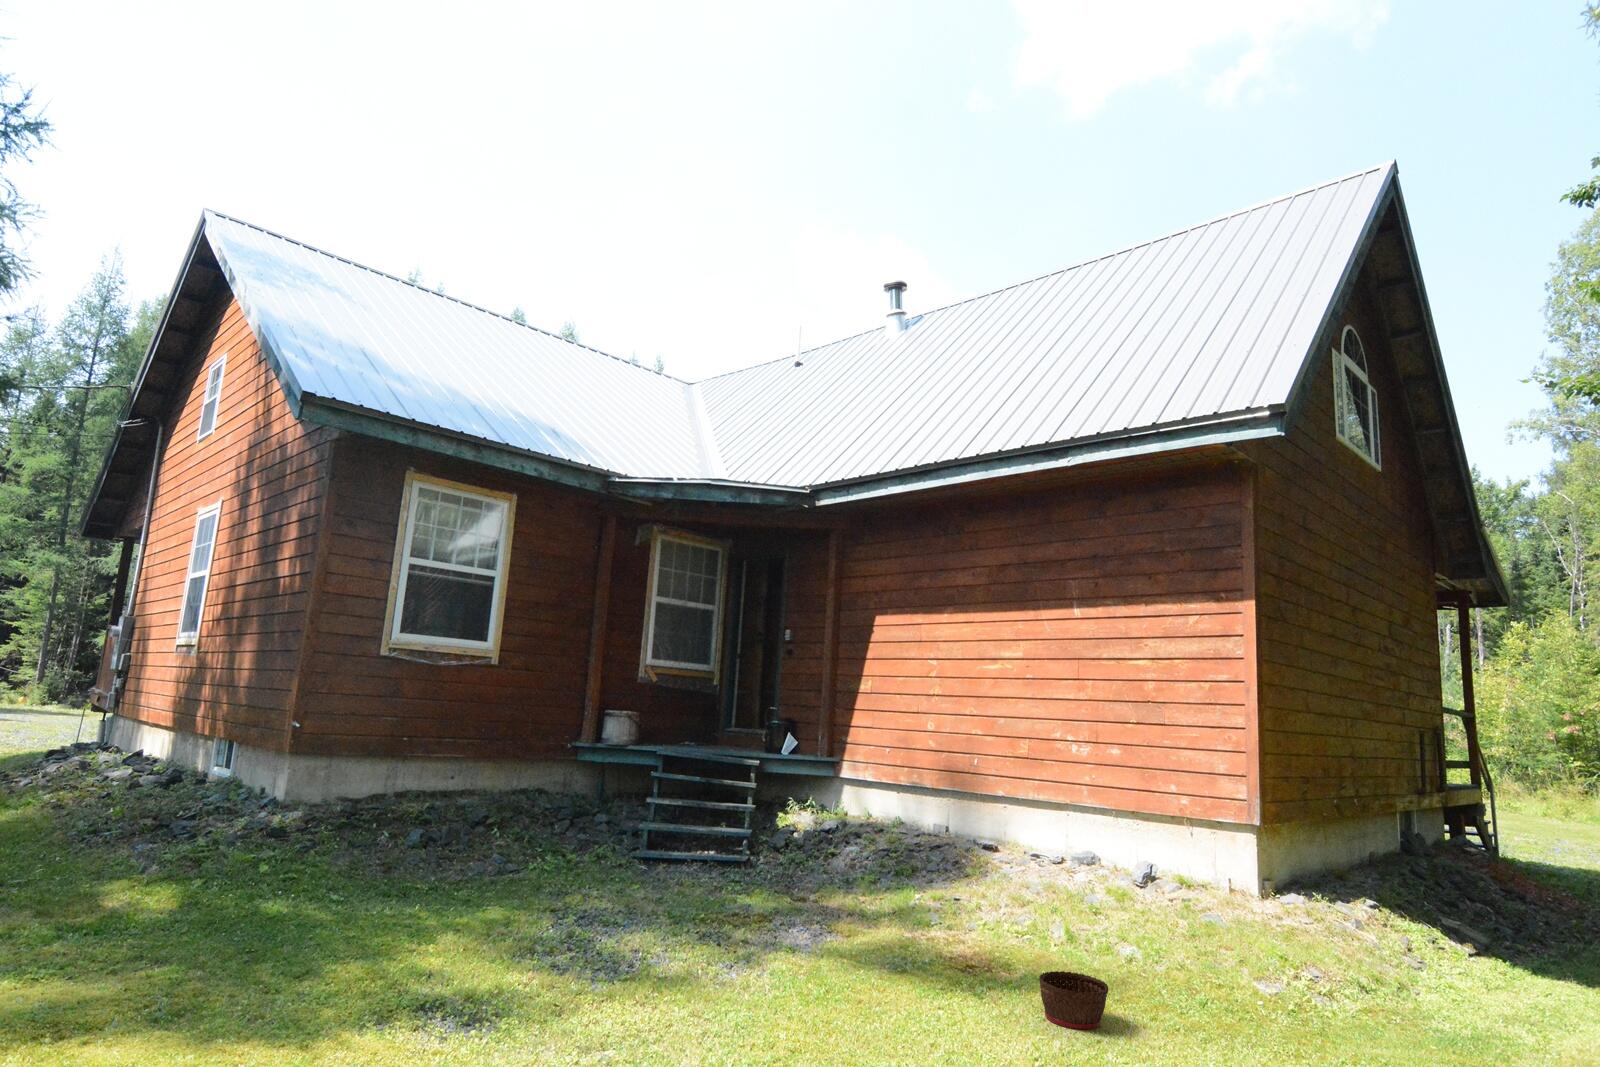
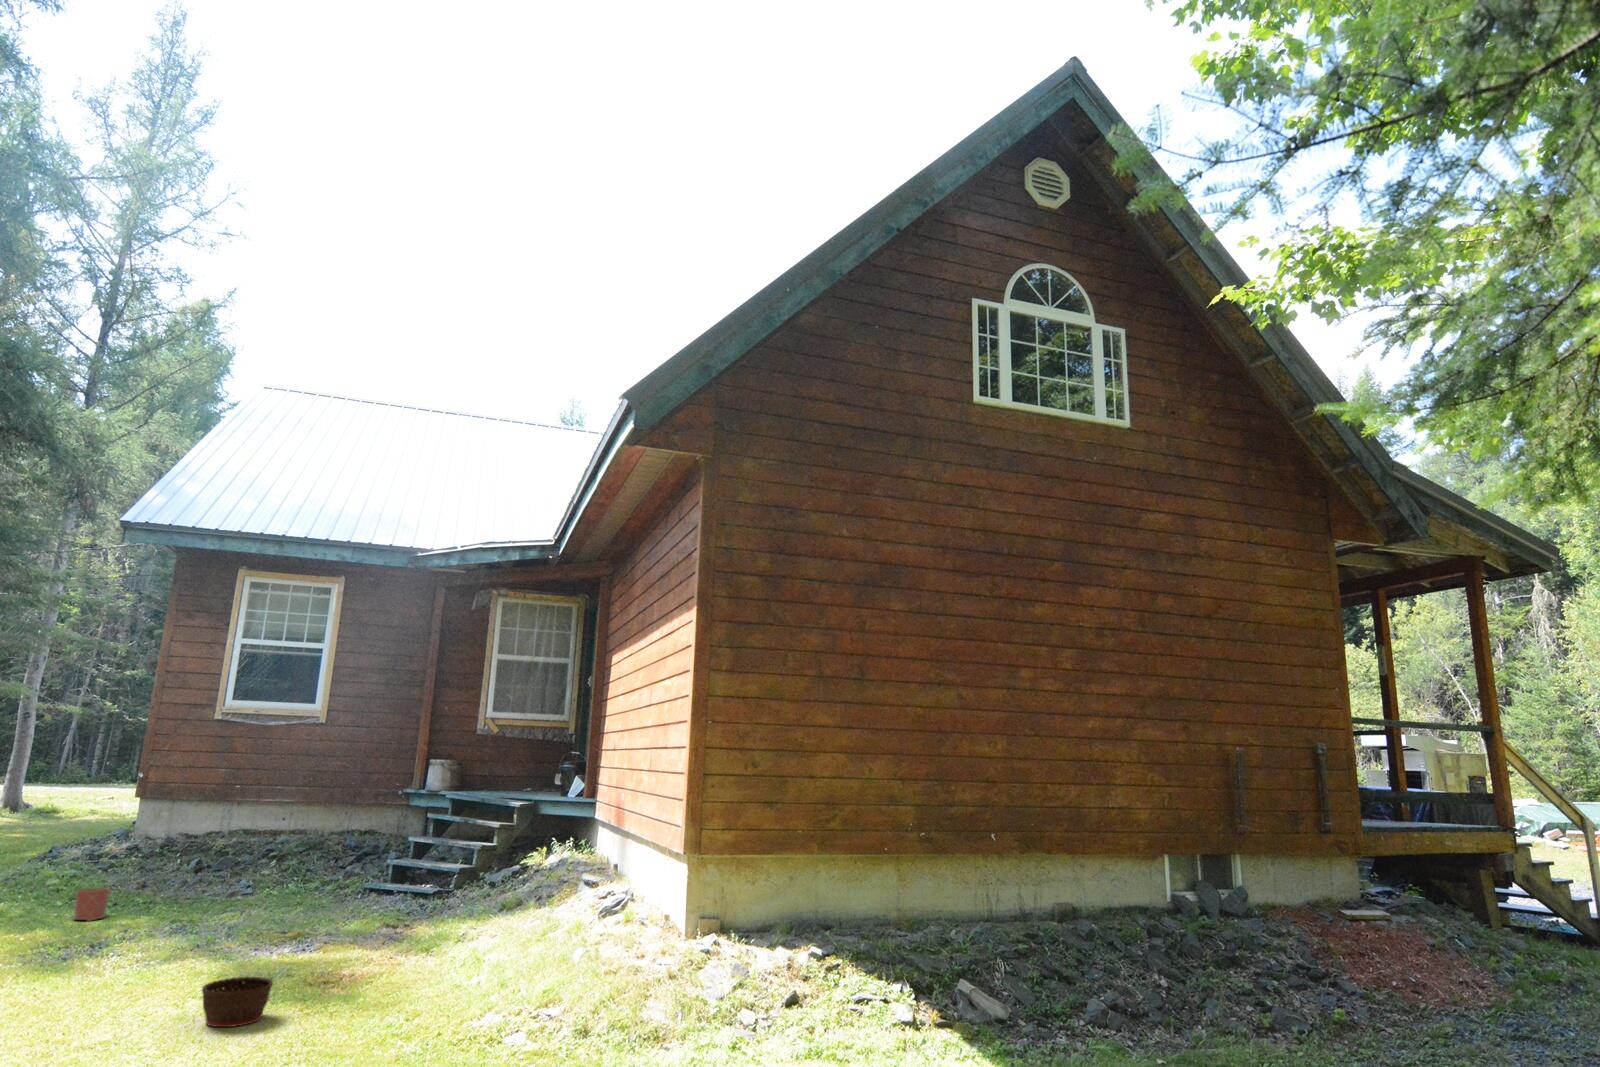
planter: none [460,867,498,910] -> present [74,887,110,921]

